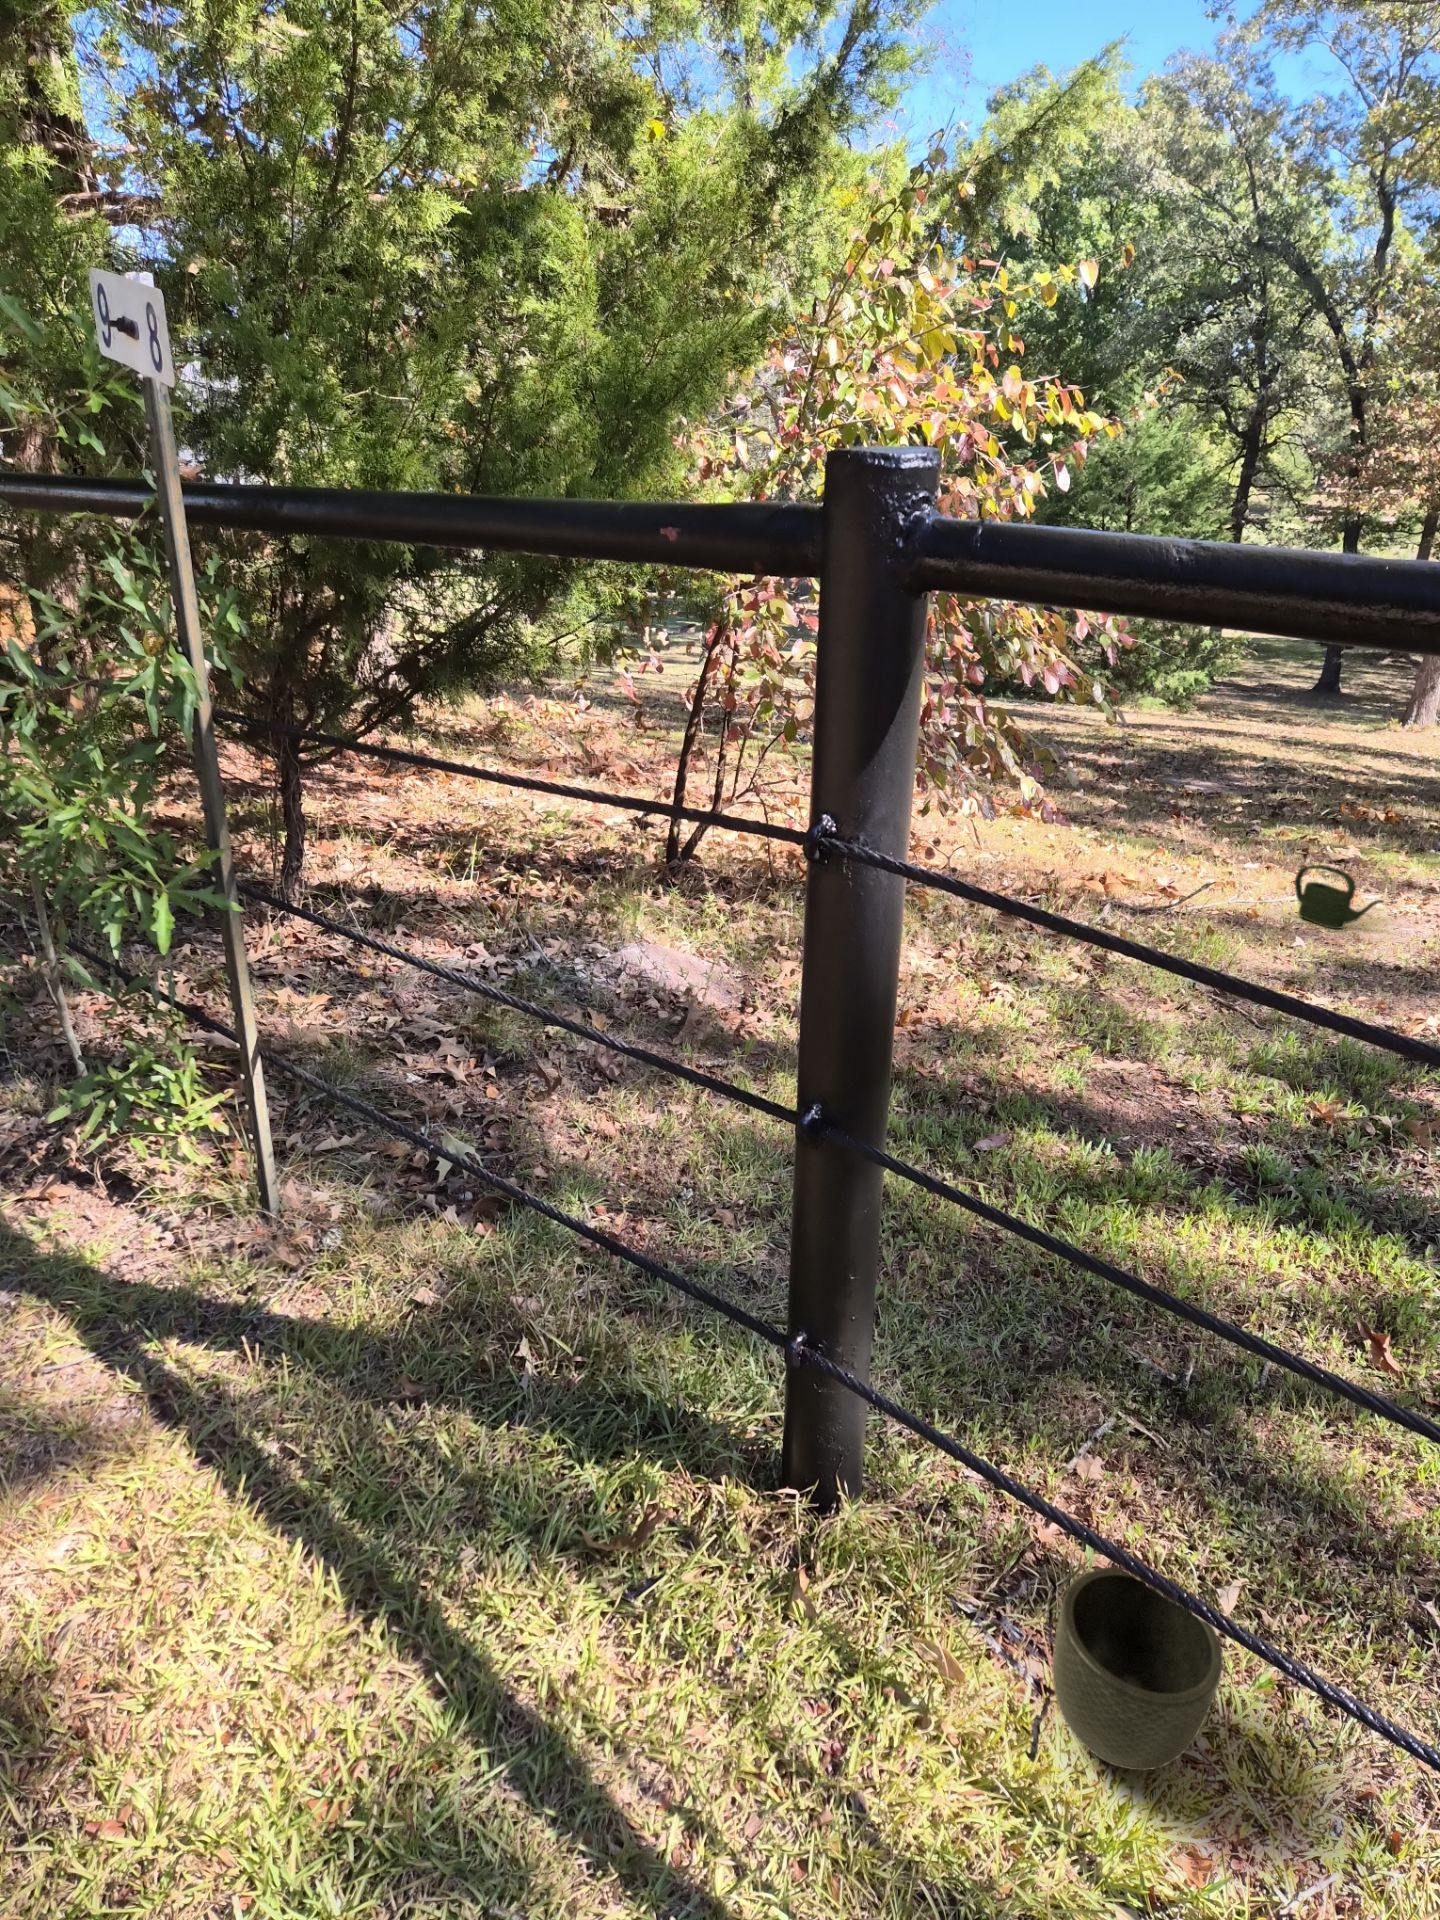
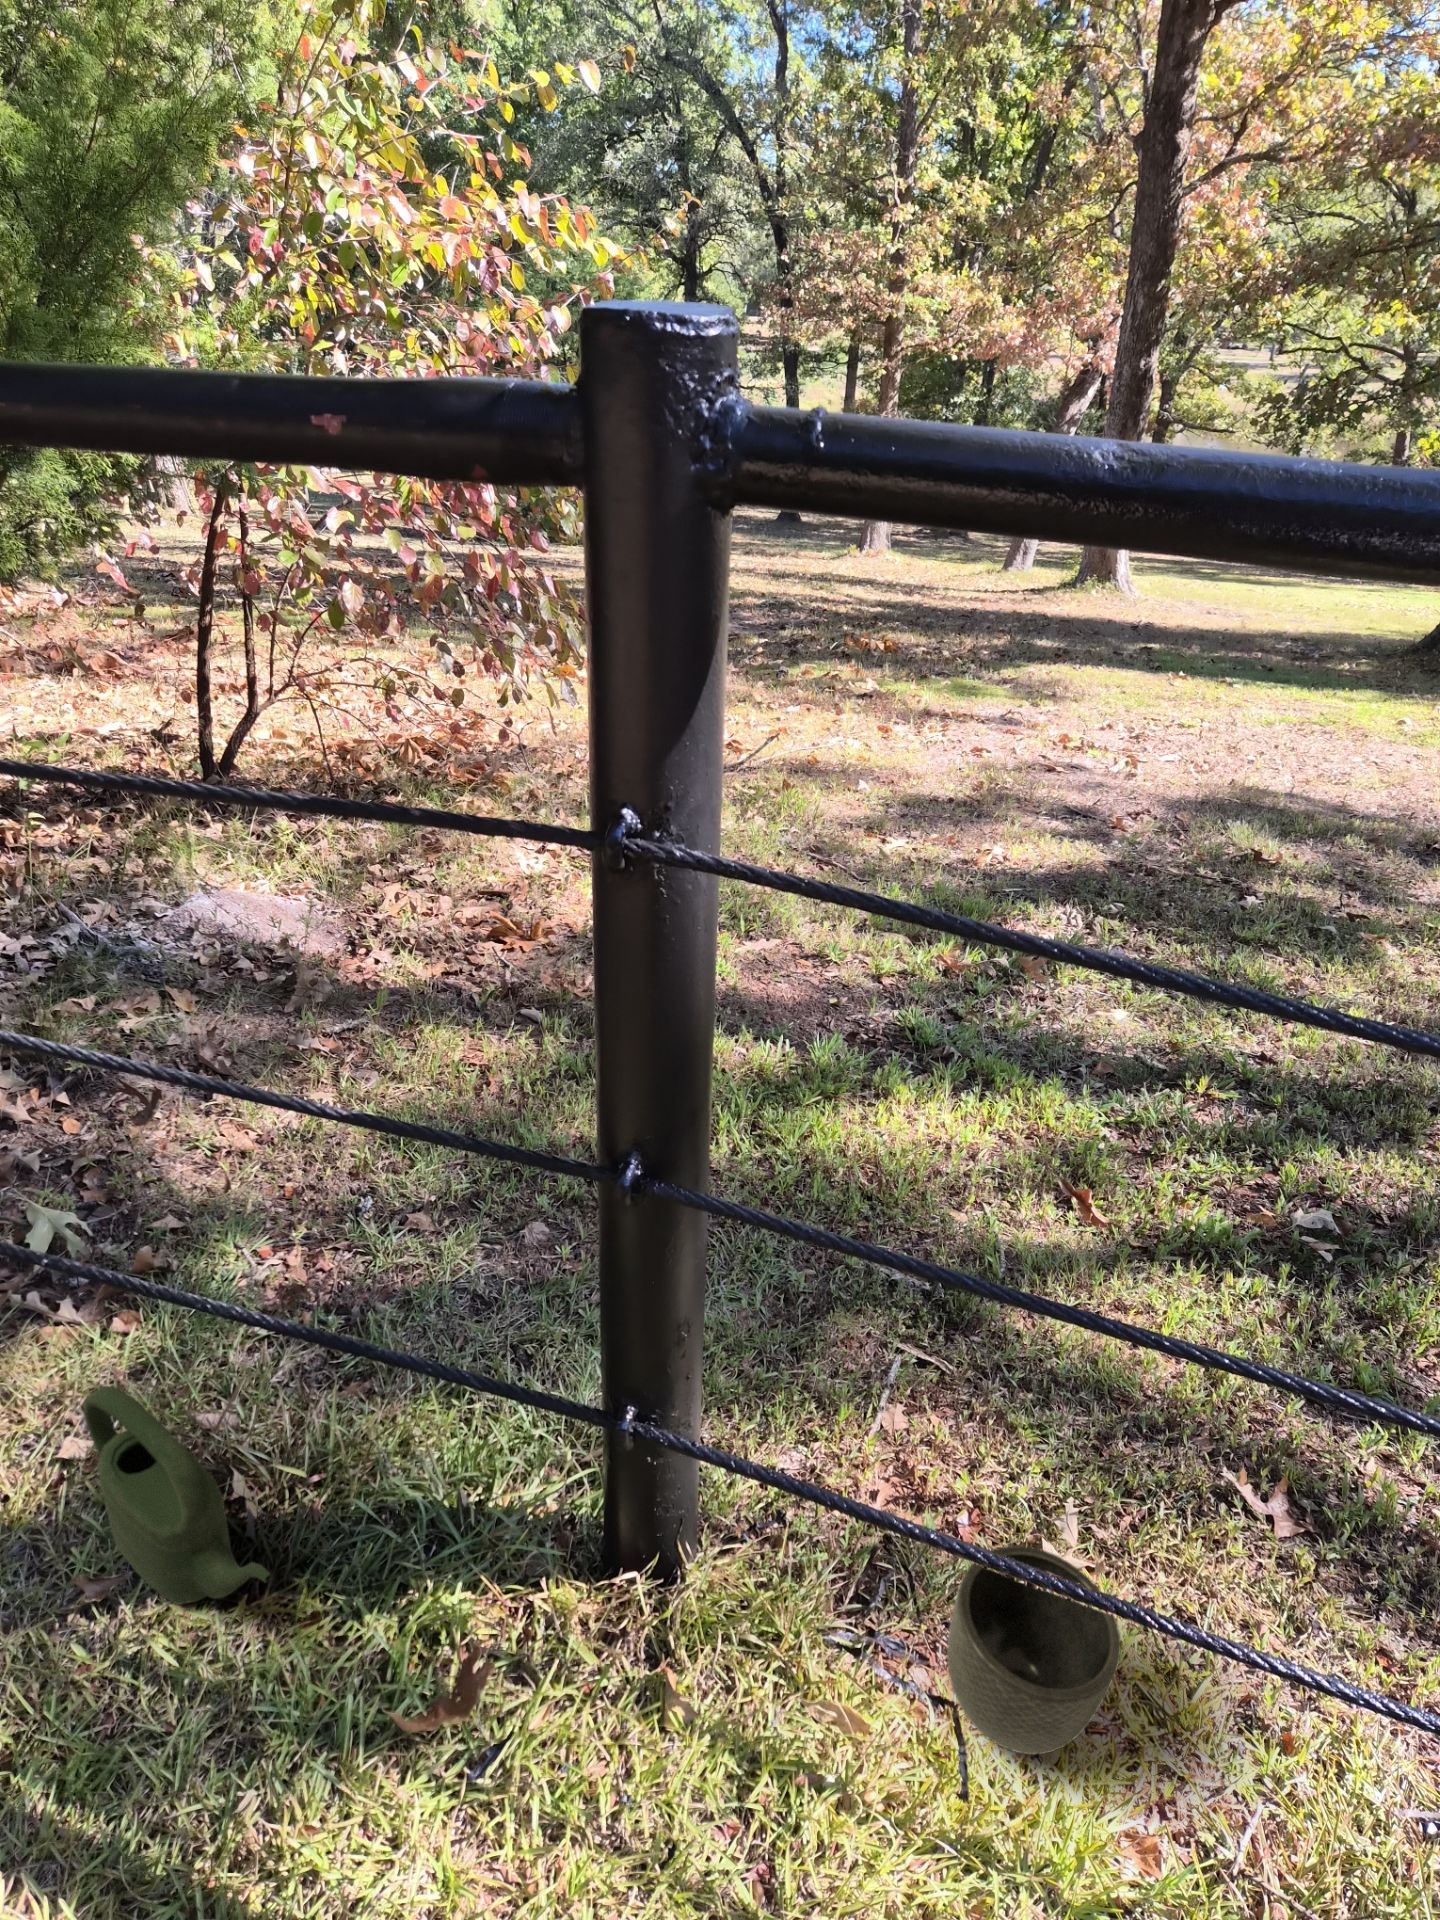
watering can: present [1295,865,1384,929] -> present [82,1386,272,1605]

